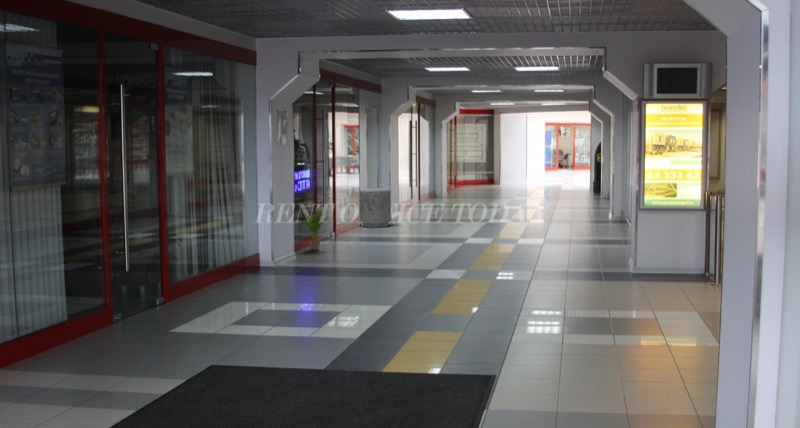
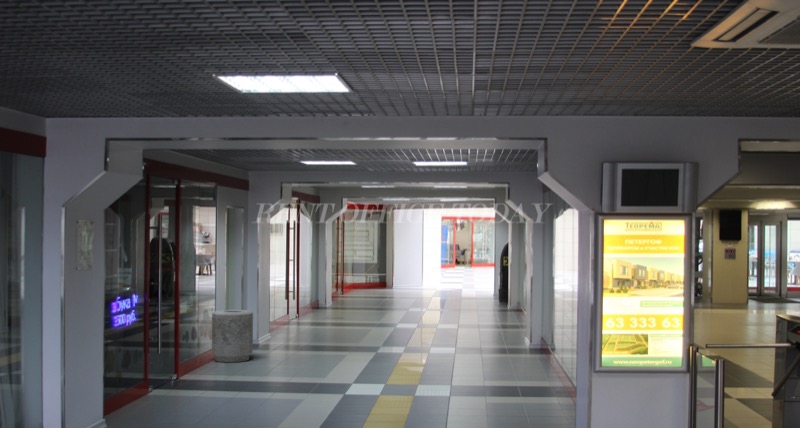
potted plant: present [304,210,325,250] -> none [112,356,155,413]

